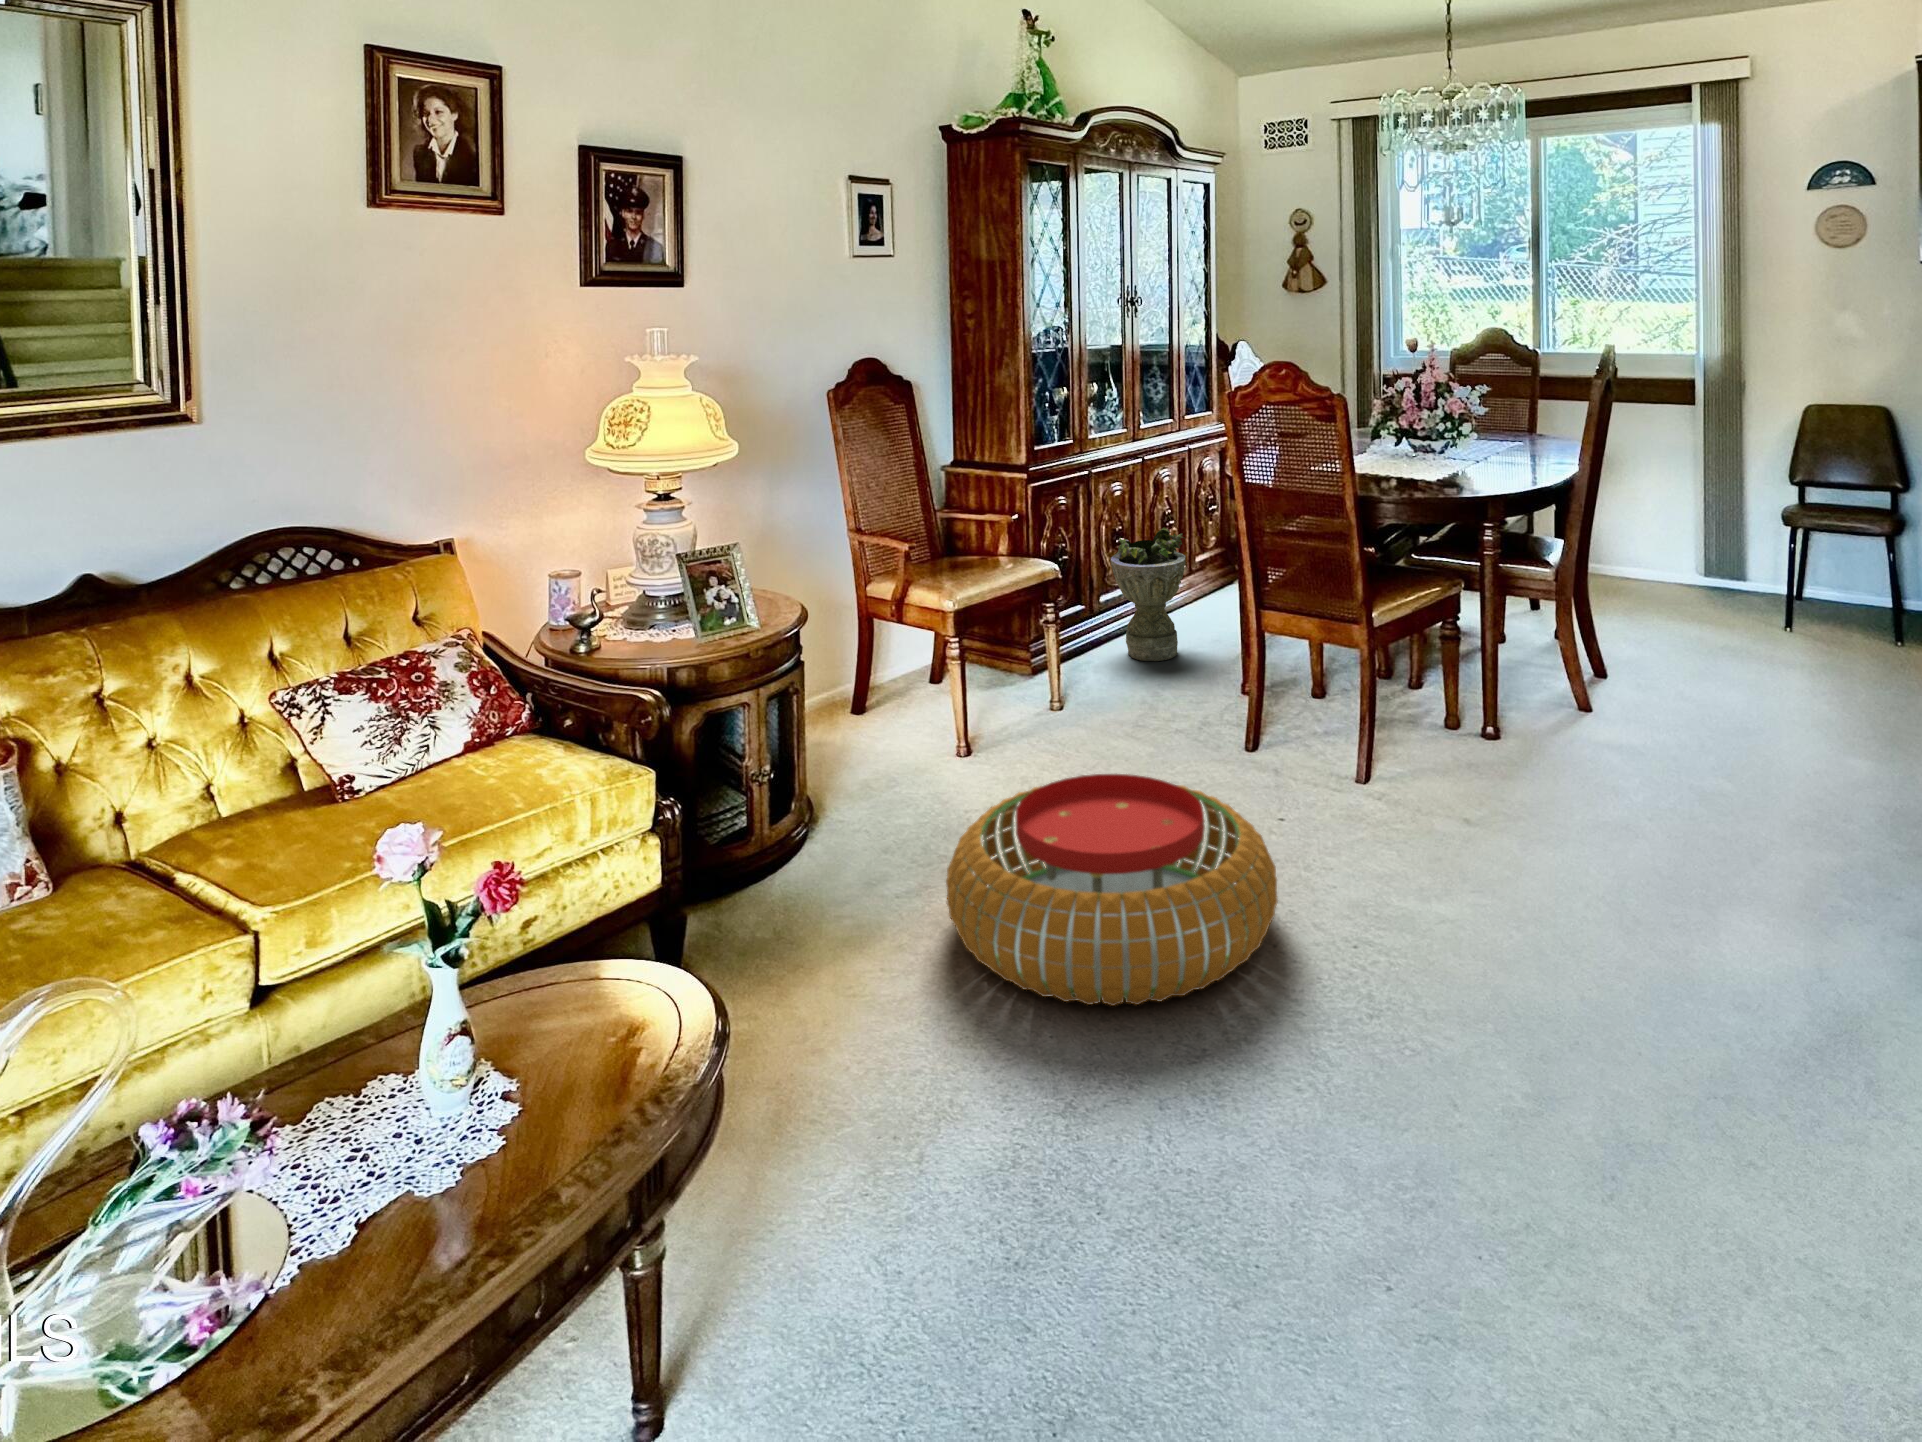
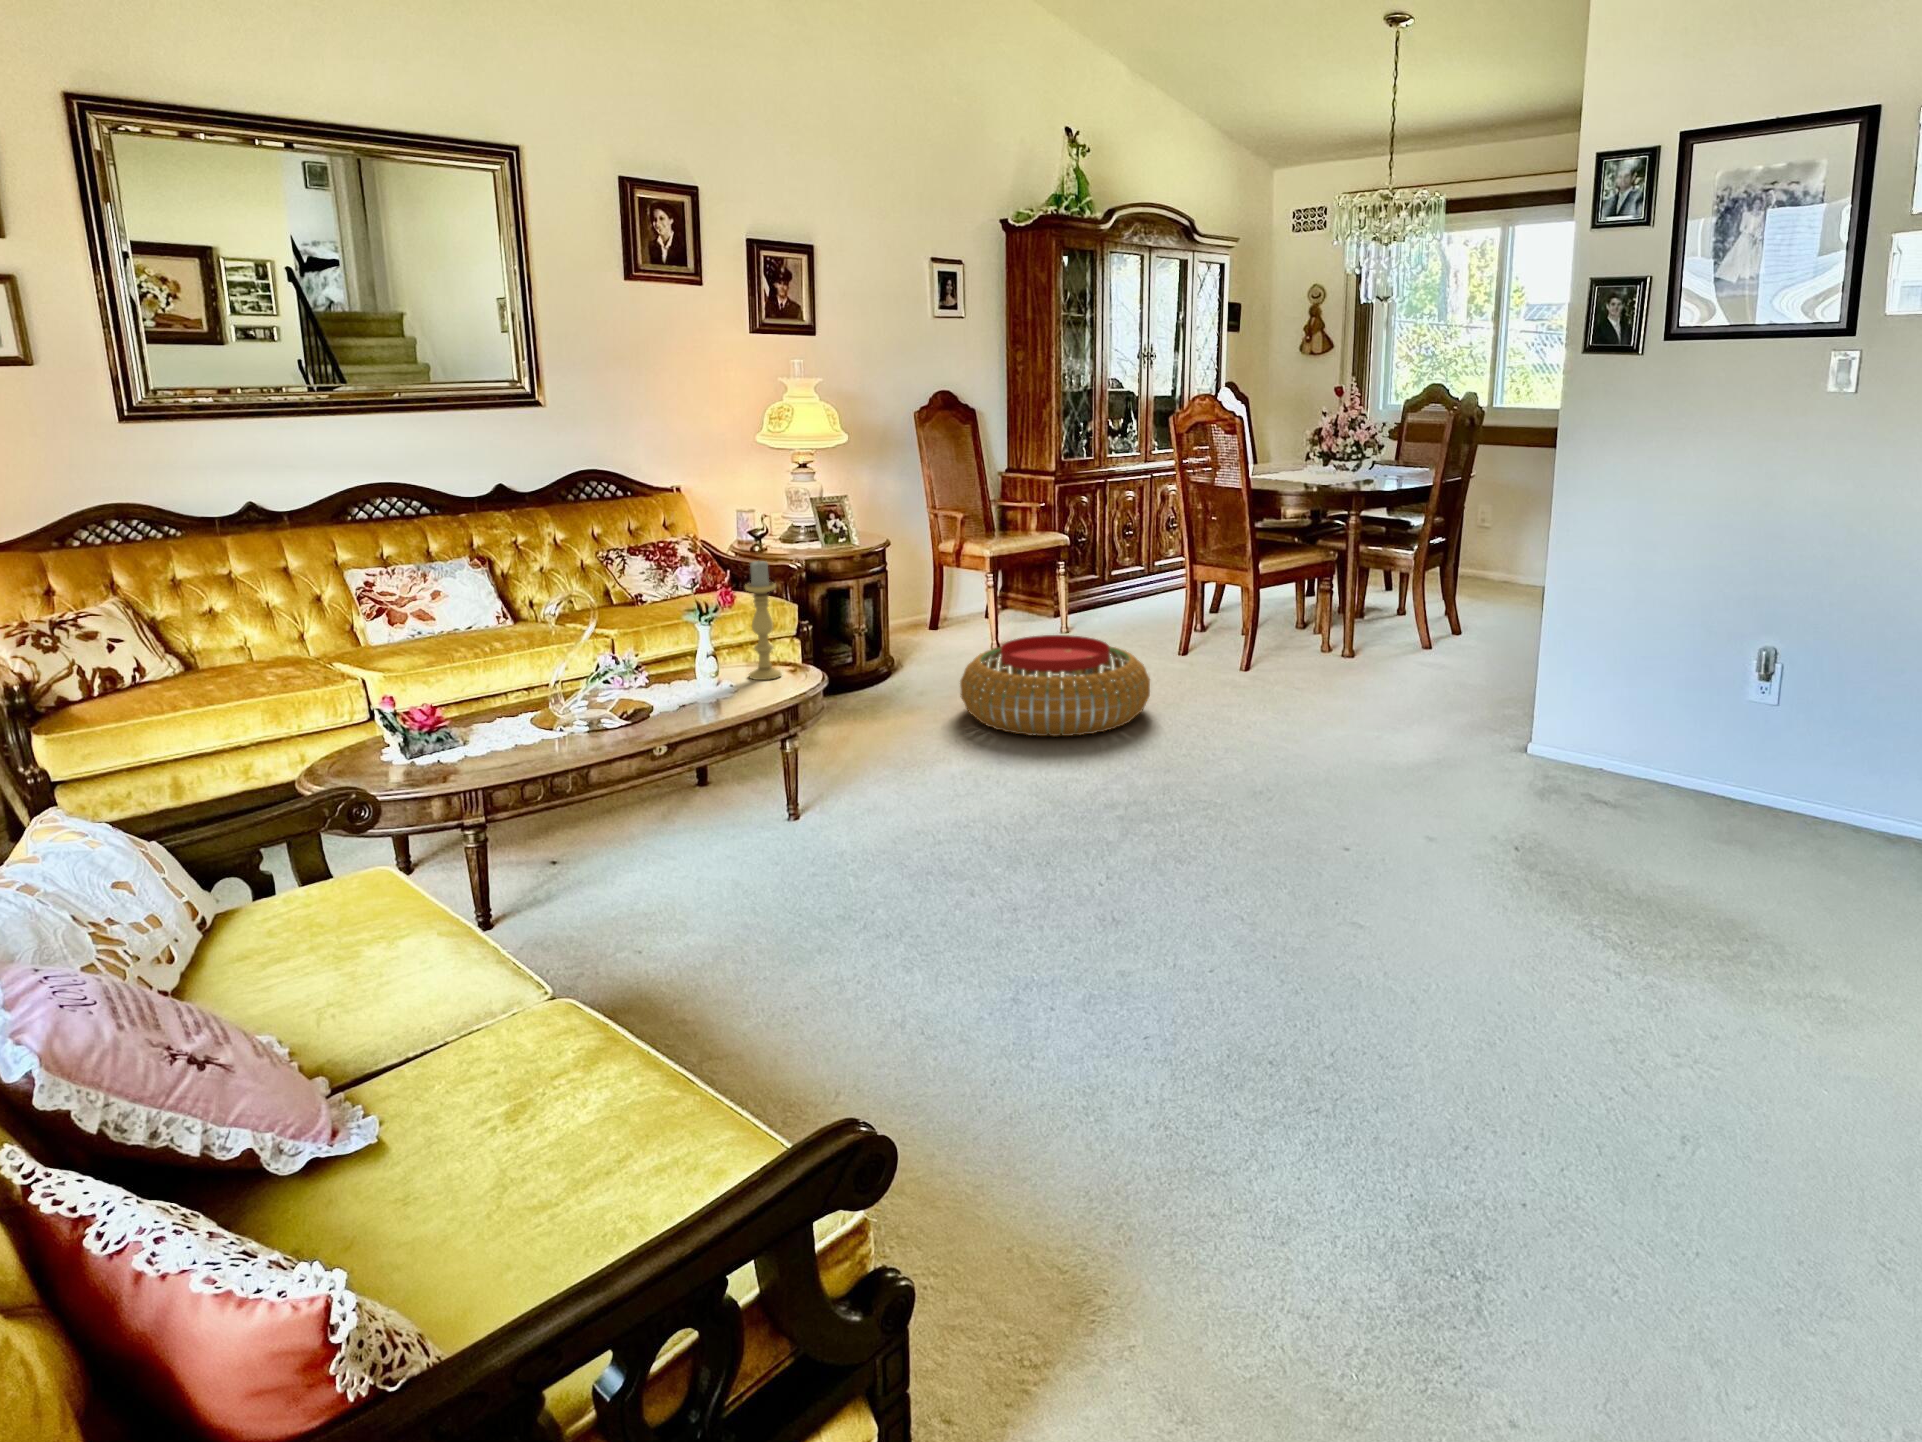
planter: present [1111,528,1185,661] -> none [1119,521,1174,613]
candle holder: none [544,782,625,1060] -> present [745,561,782,680]

